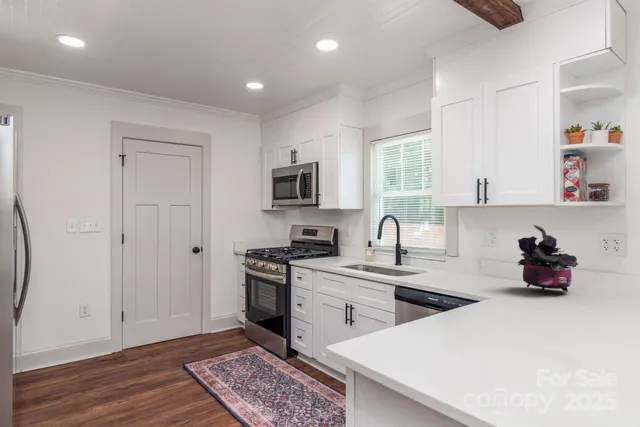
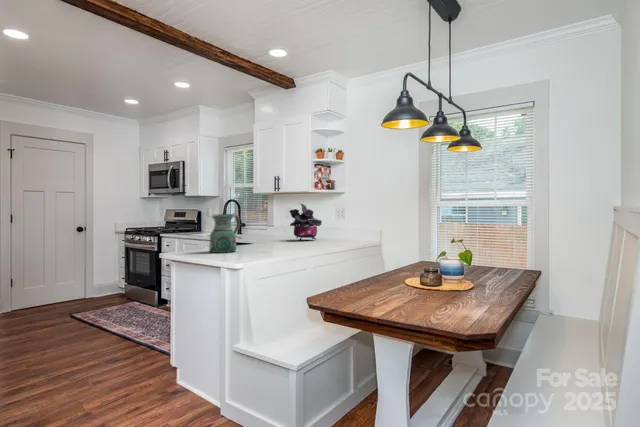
ceramic pitcher: none [435,260,497,358] -> present [209,213,240,253]

